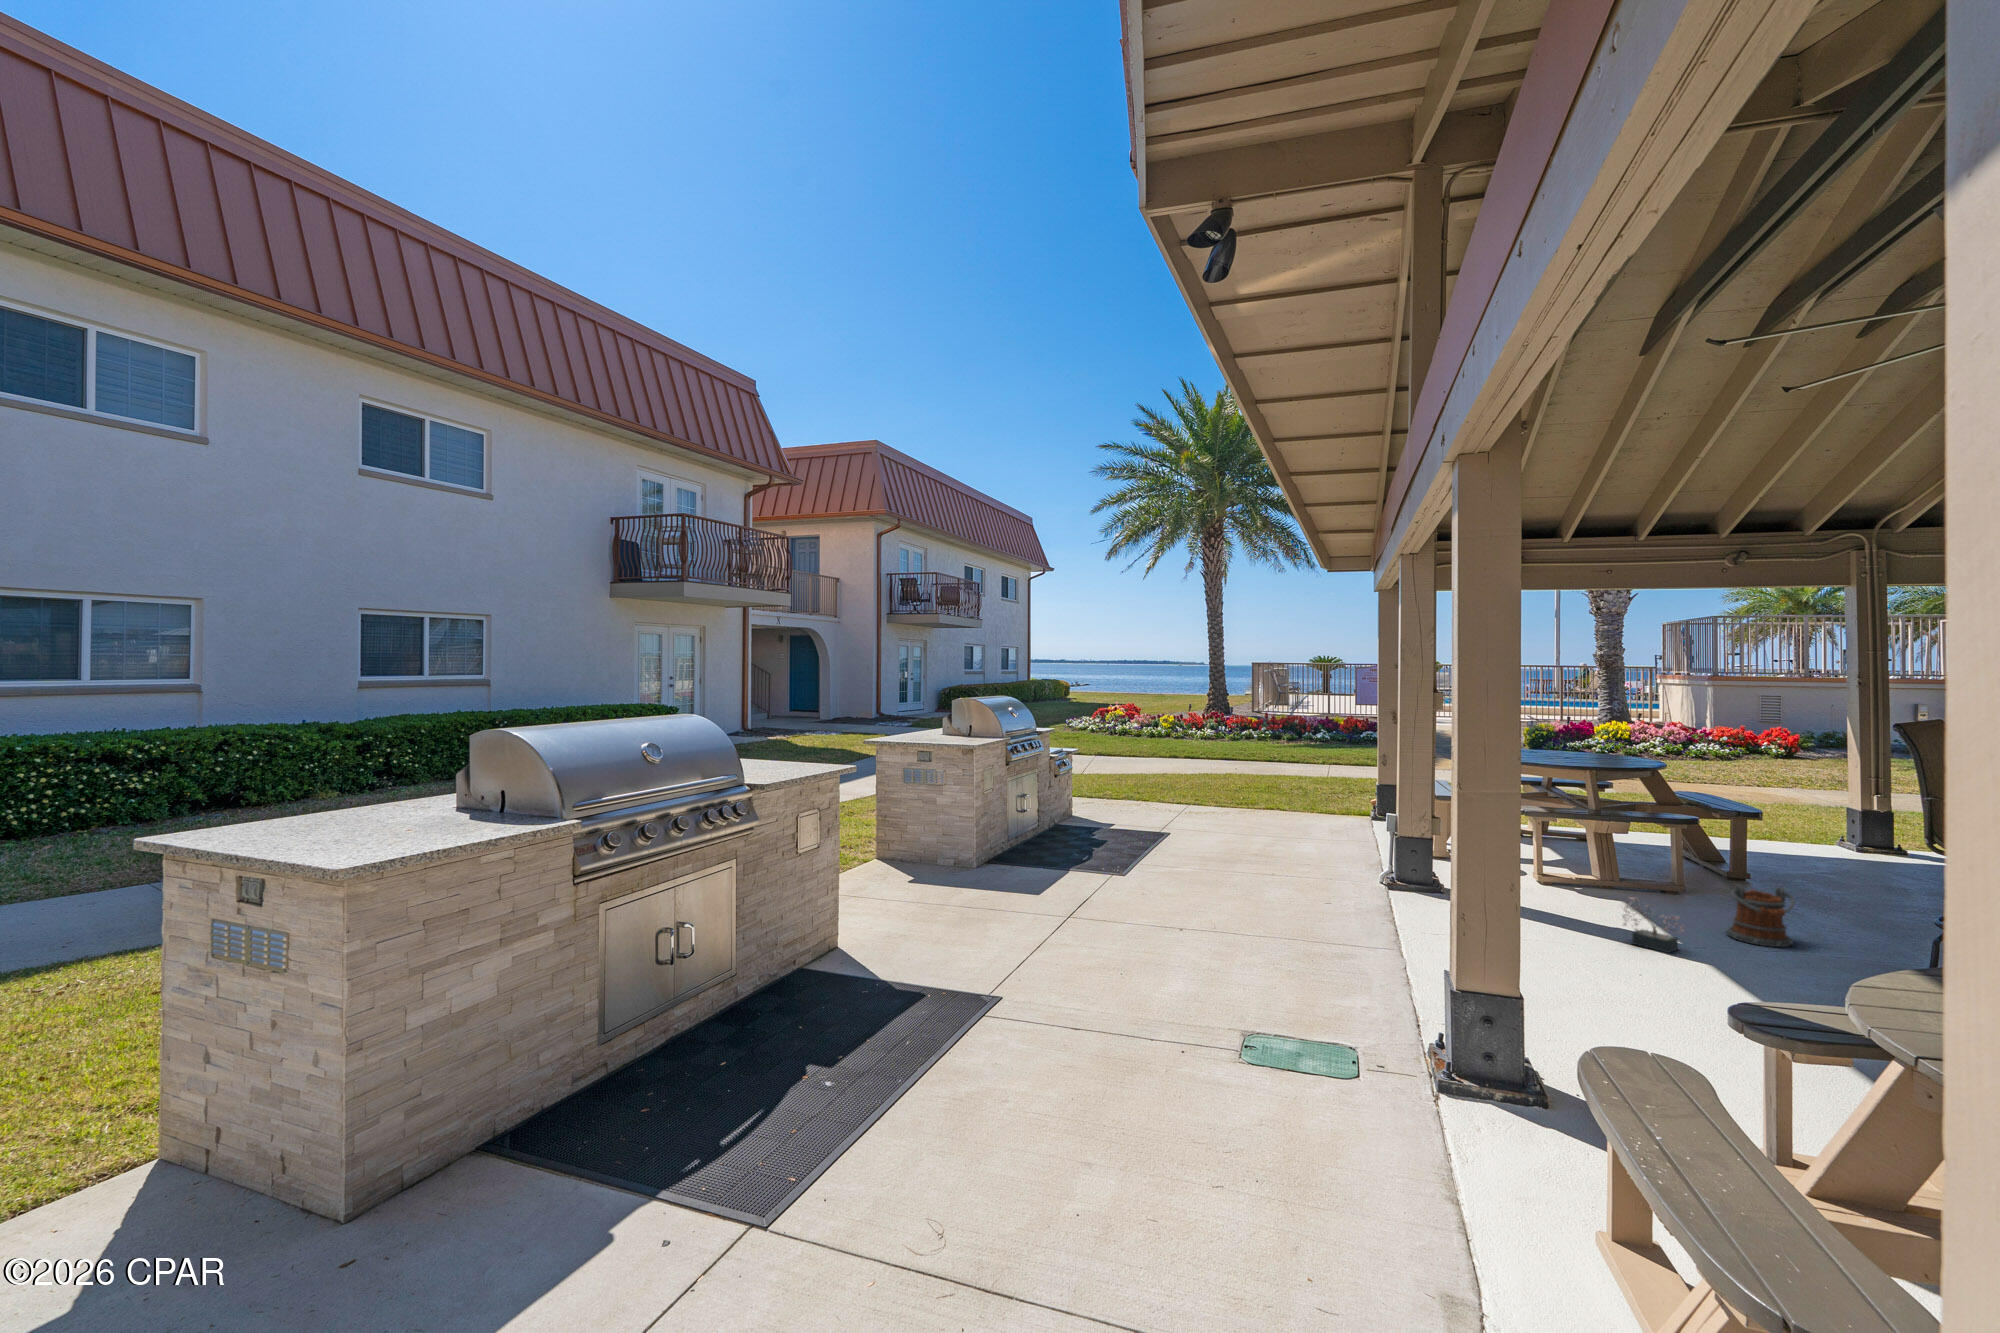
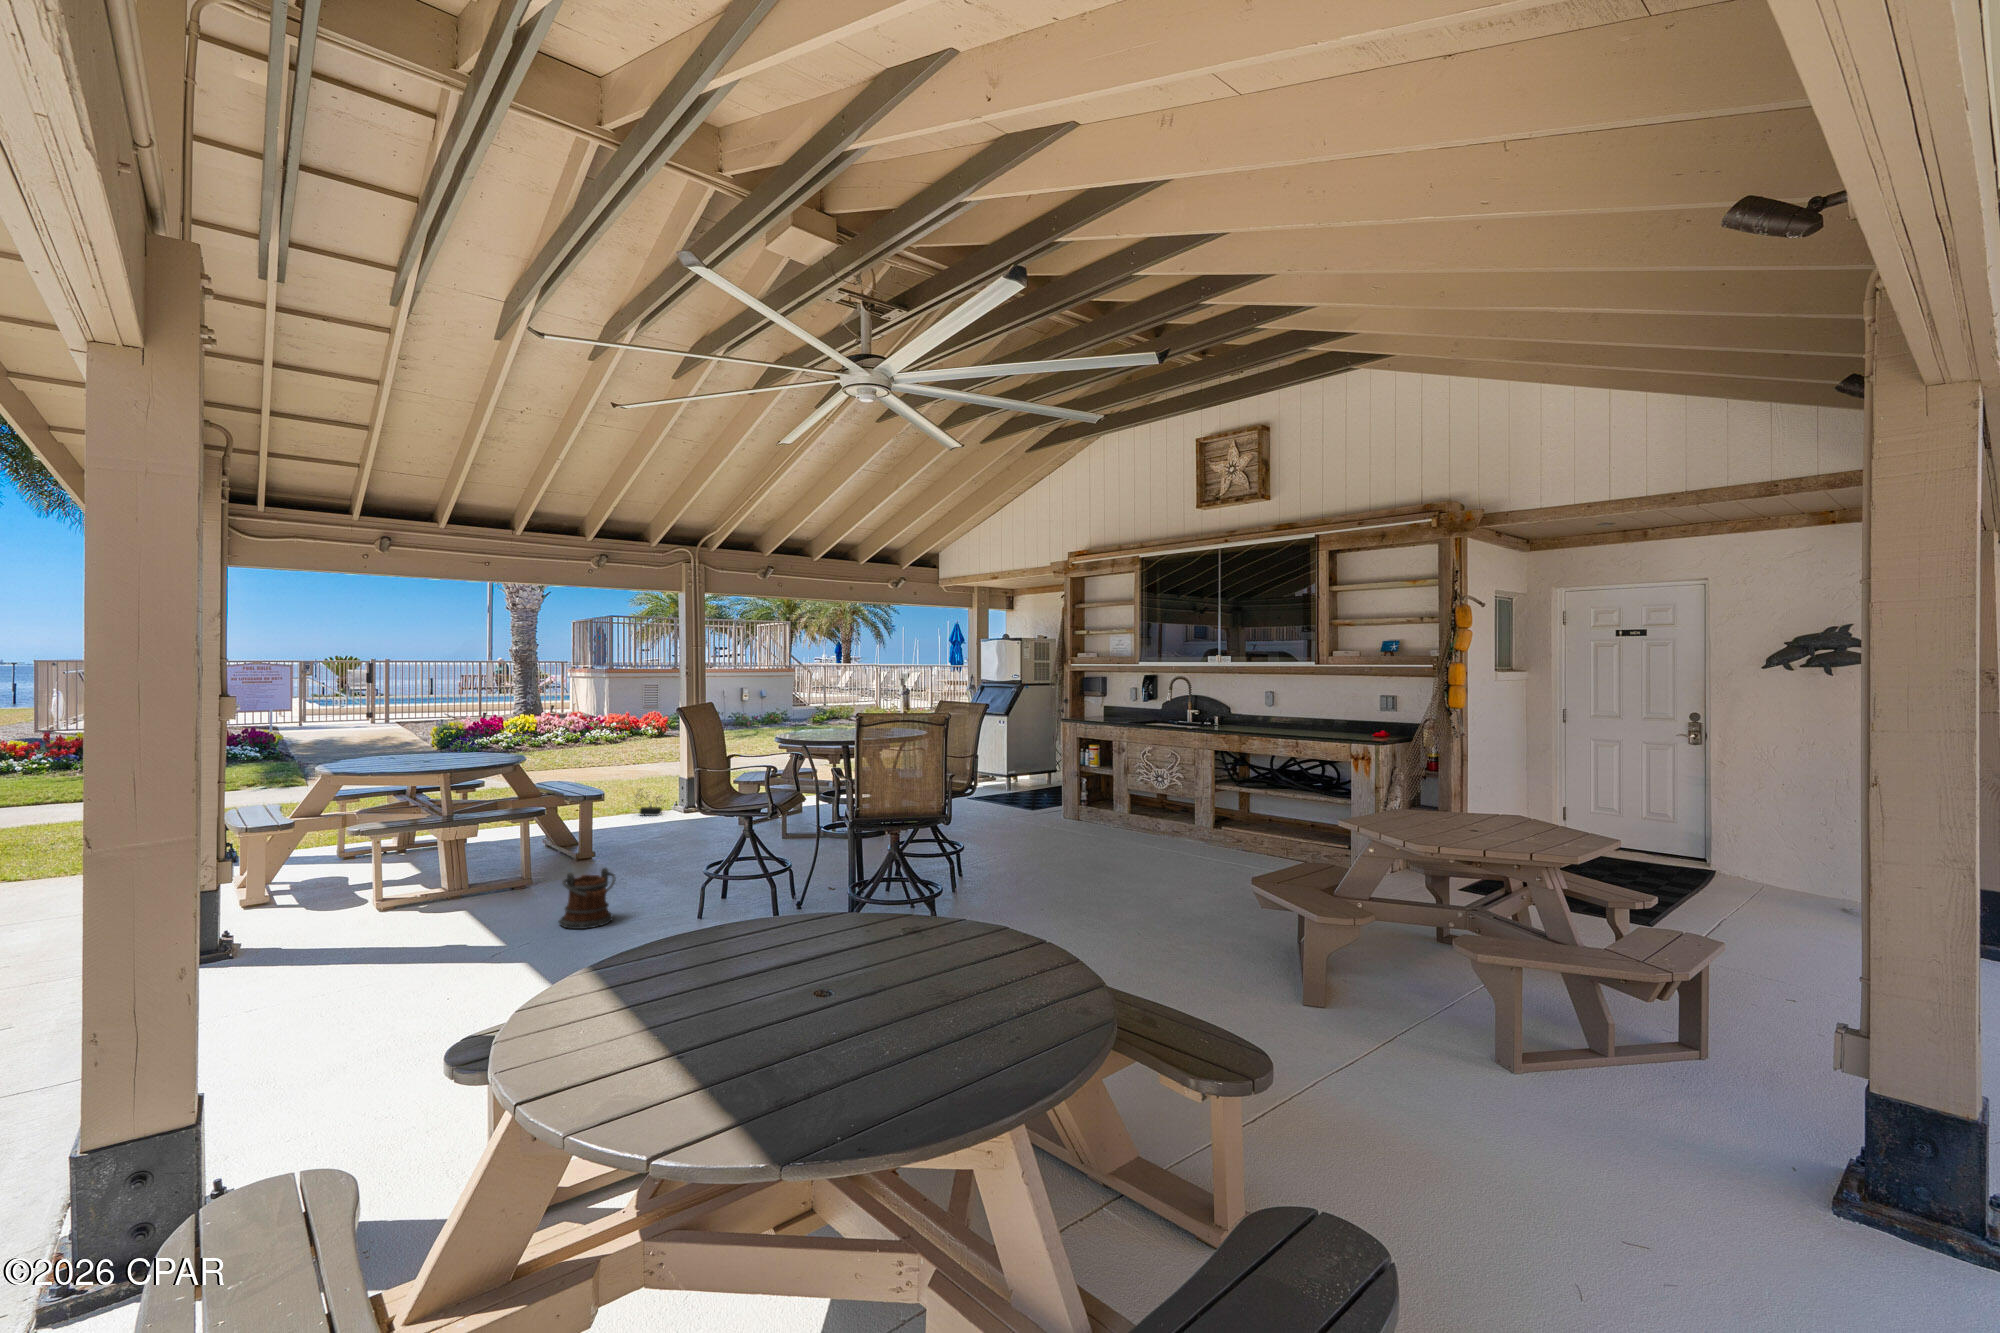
decorative plant: present [1623,897,1684,953] -> present [636,789,665,816]

